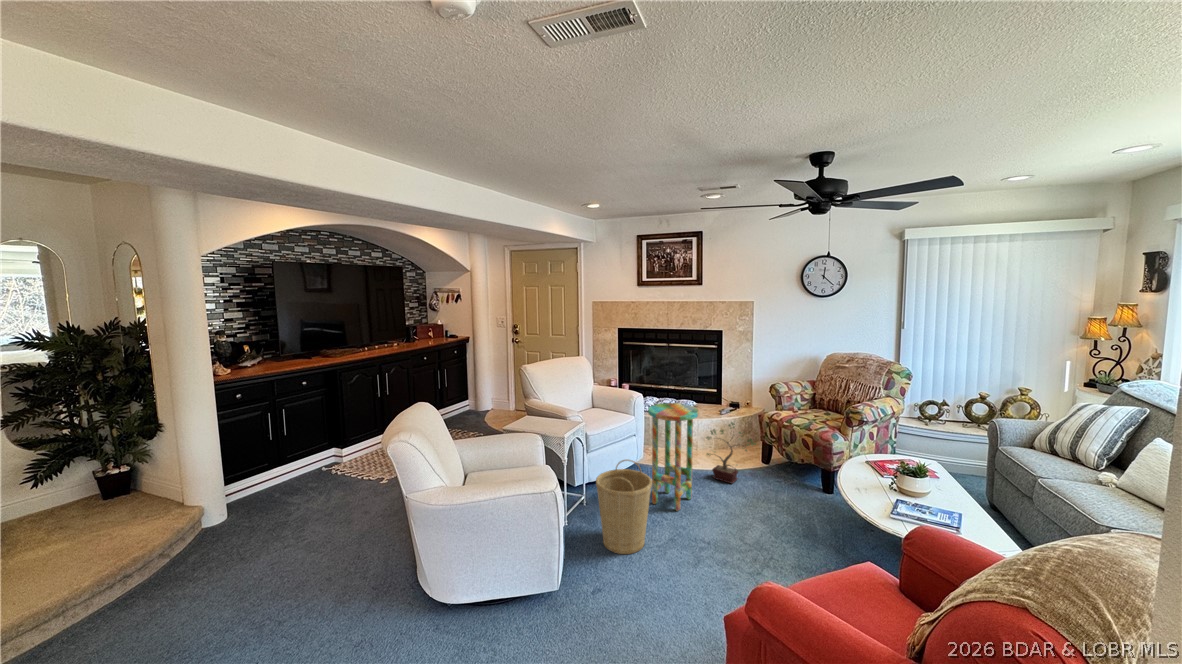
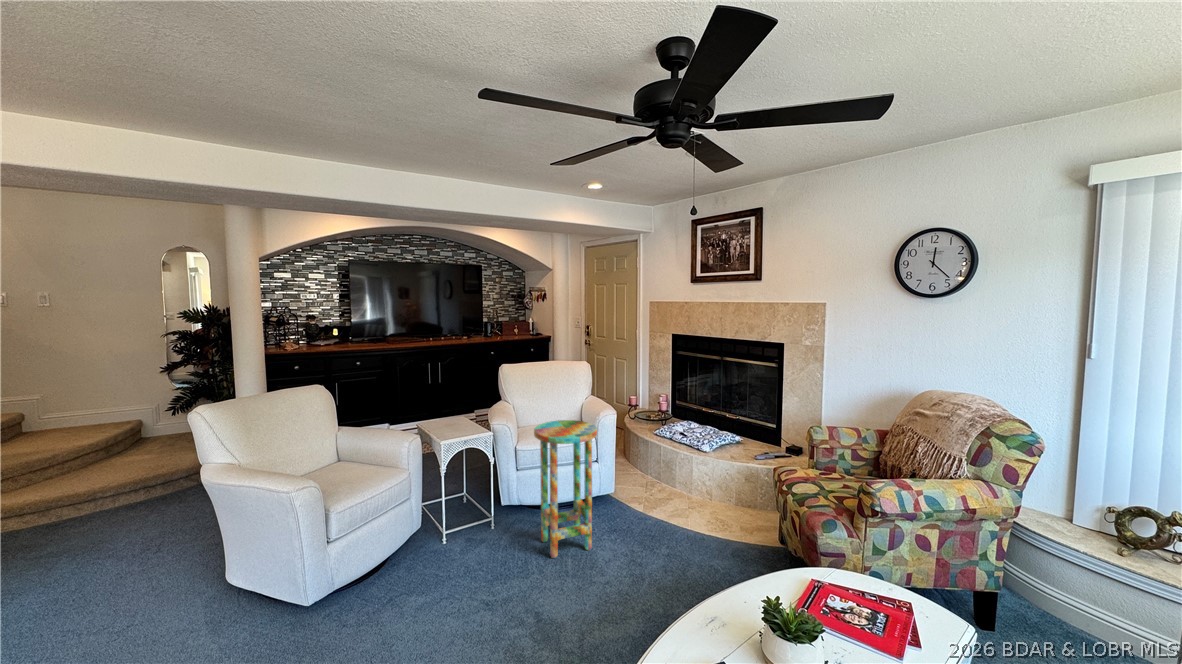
potted plant: present [706,422,756,483] -> none [652,462,696,549]
basket: present [596,460,652,554] -> none [412,475,481,585]

